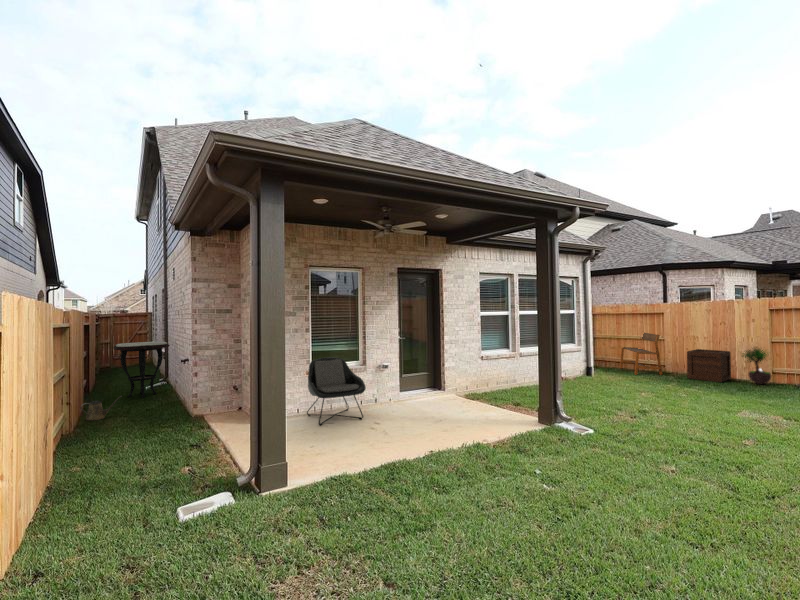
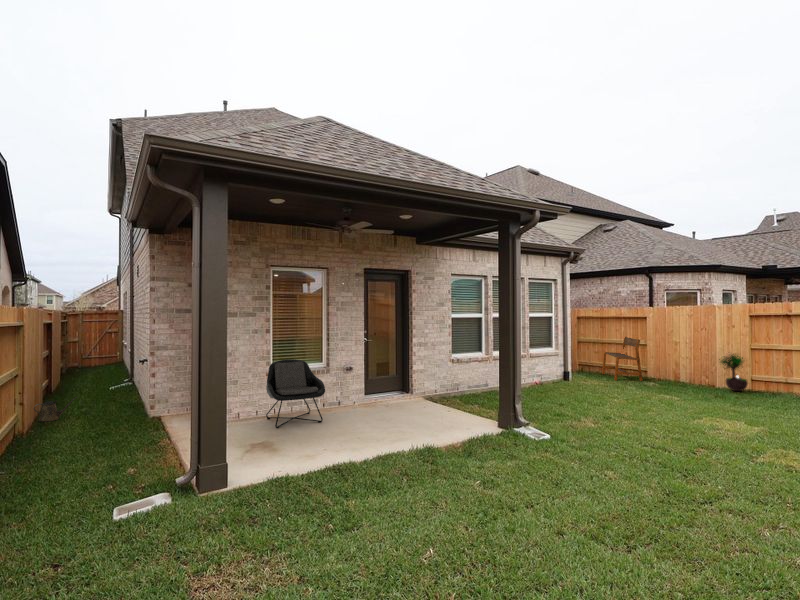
side table: present [114,341,170,398] -> none [72,341,131,399]
wooden crate: present [687,349,731,382] -> none [666,355,710,389]

